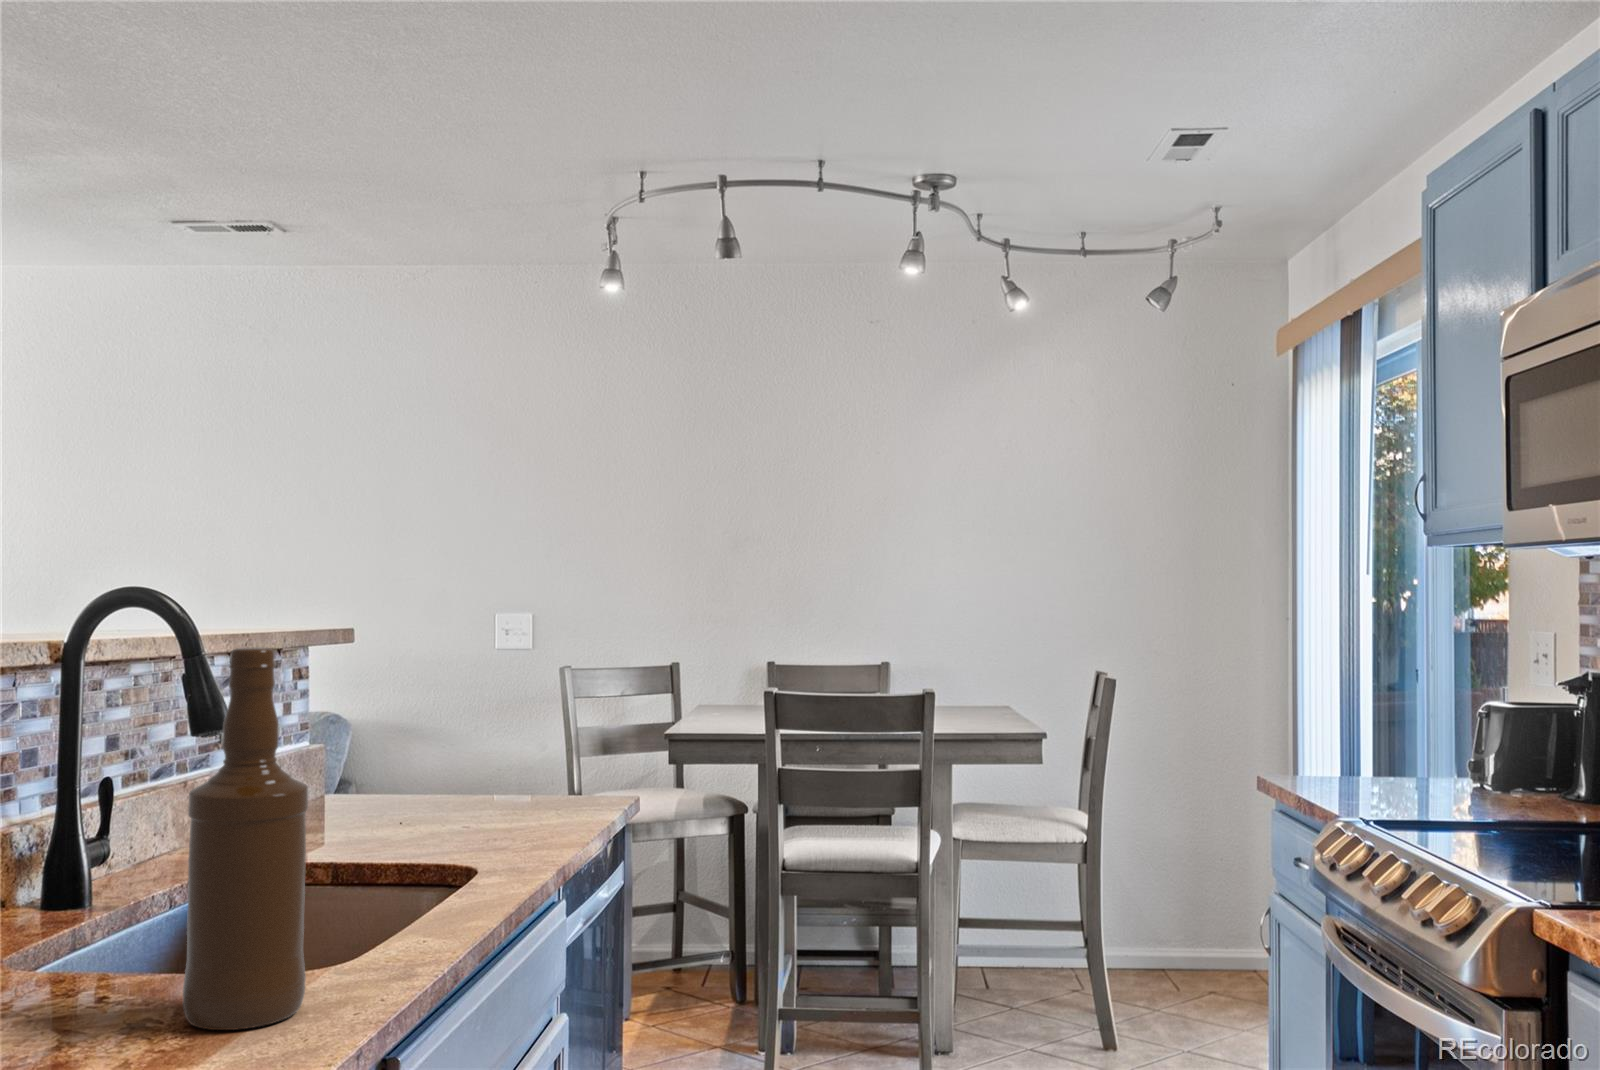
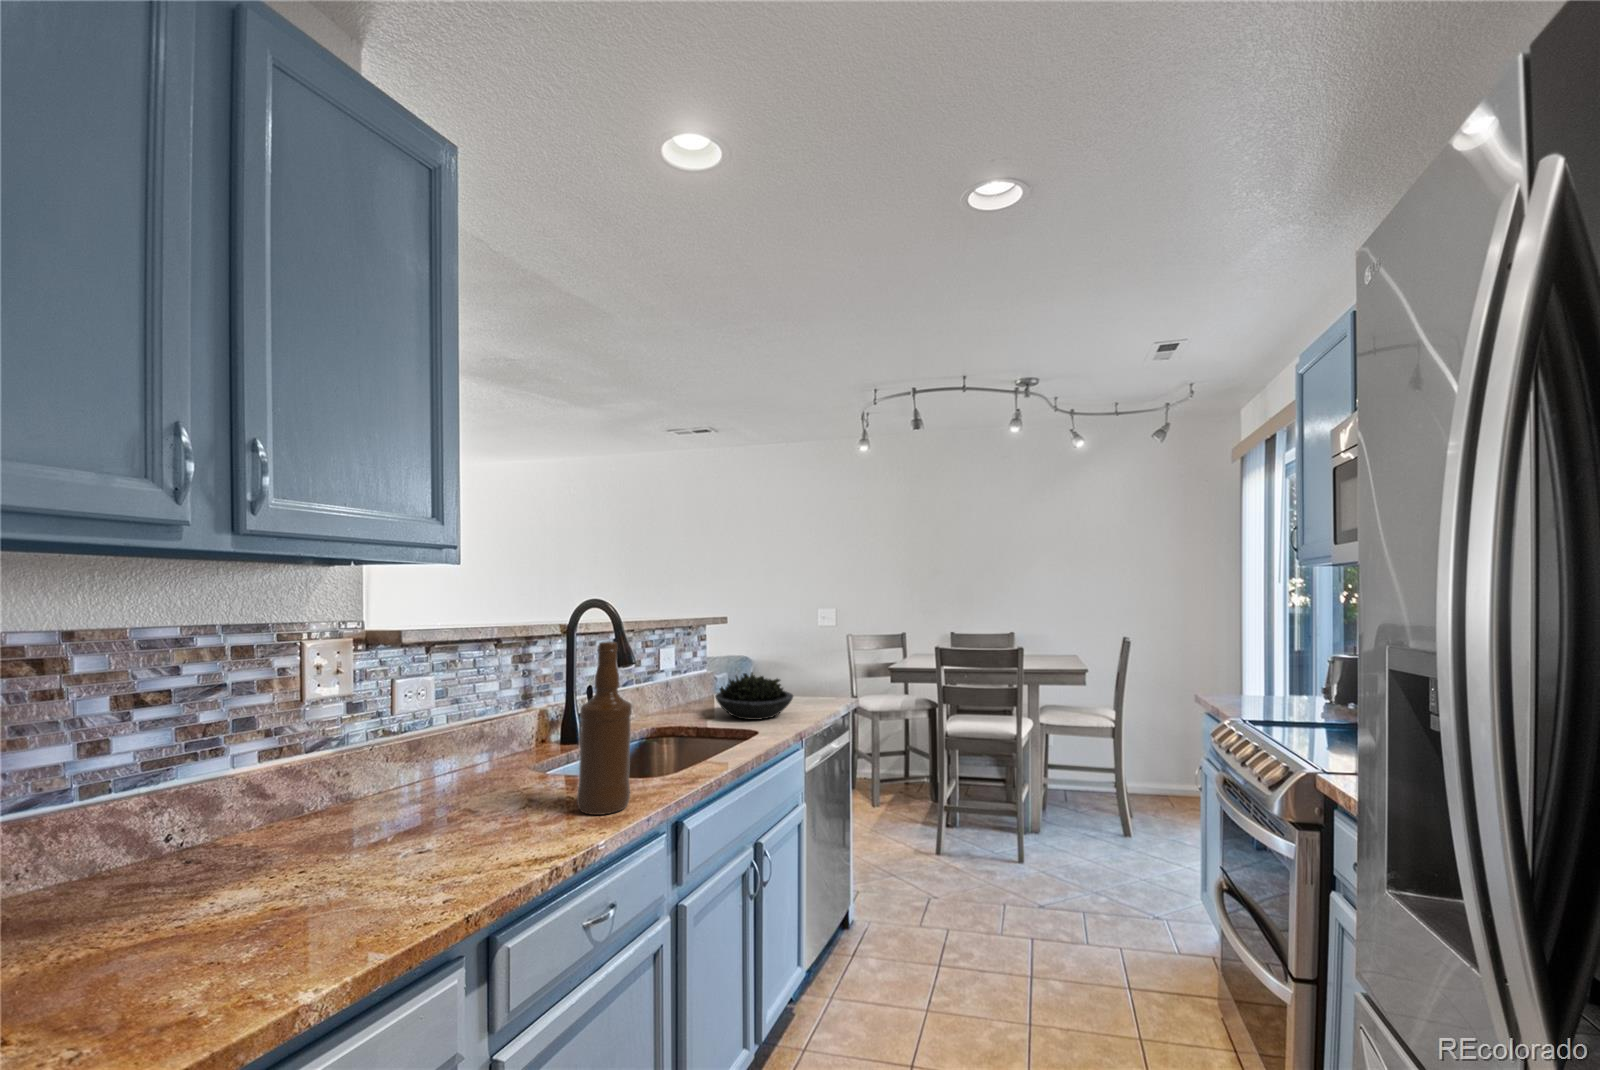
succulent plant: none [368,739,541,837] -> present [715,673,793,720]

